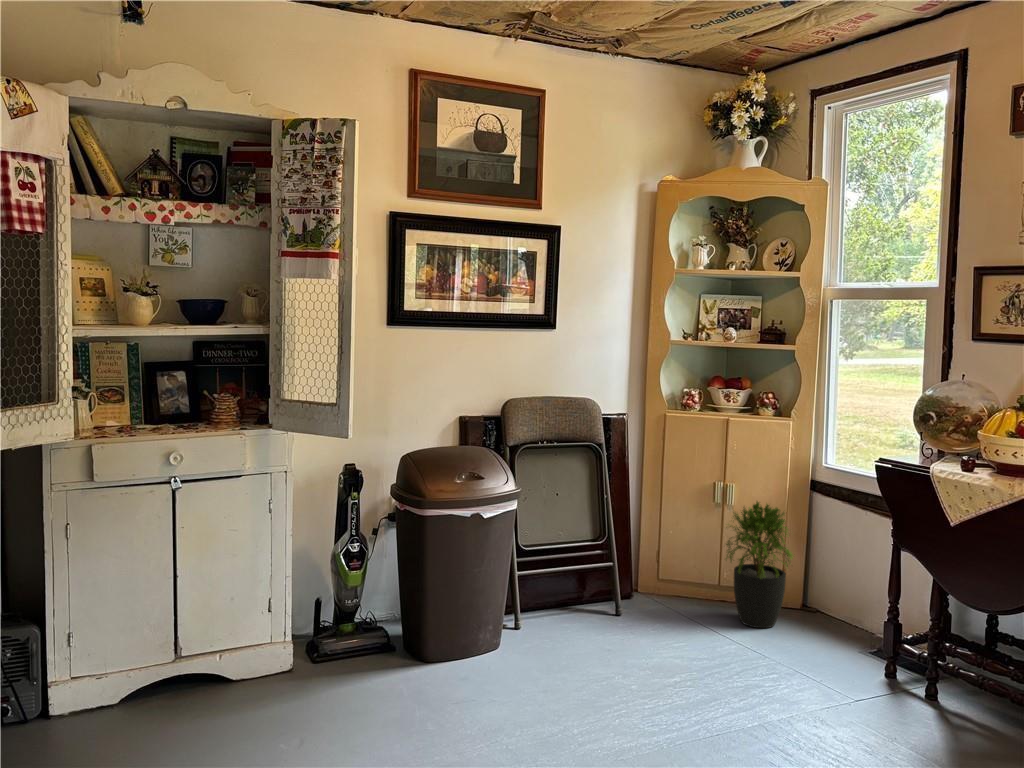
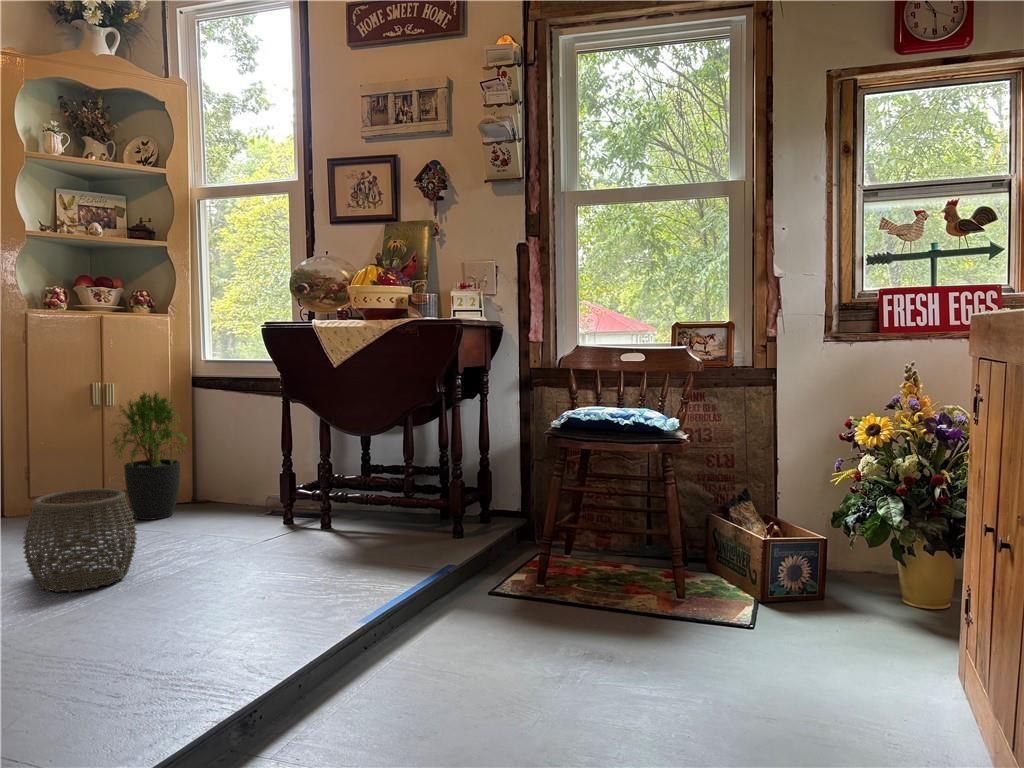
woven basket: none [631,608,724,712] -> present [23,488,137,592]

